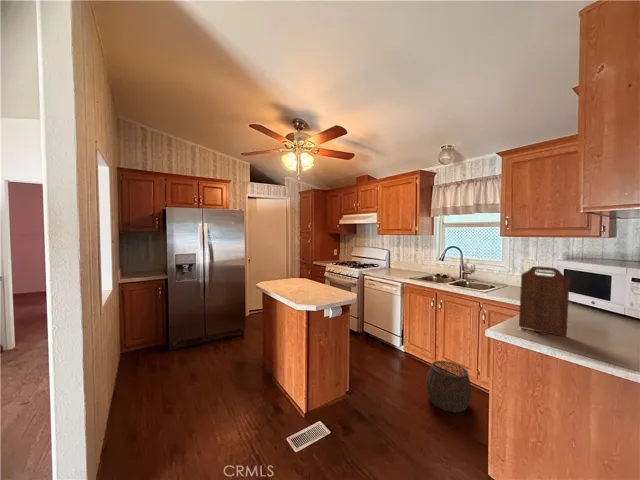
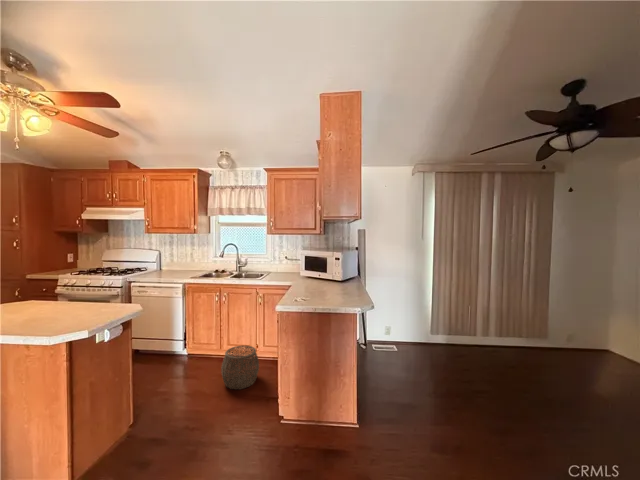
cutting board: present [519,266,569,337] -> none [299,256,325,301]

